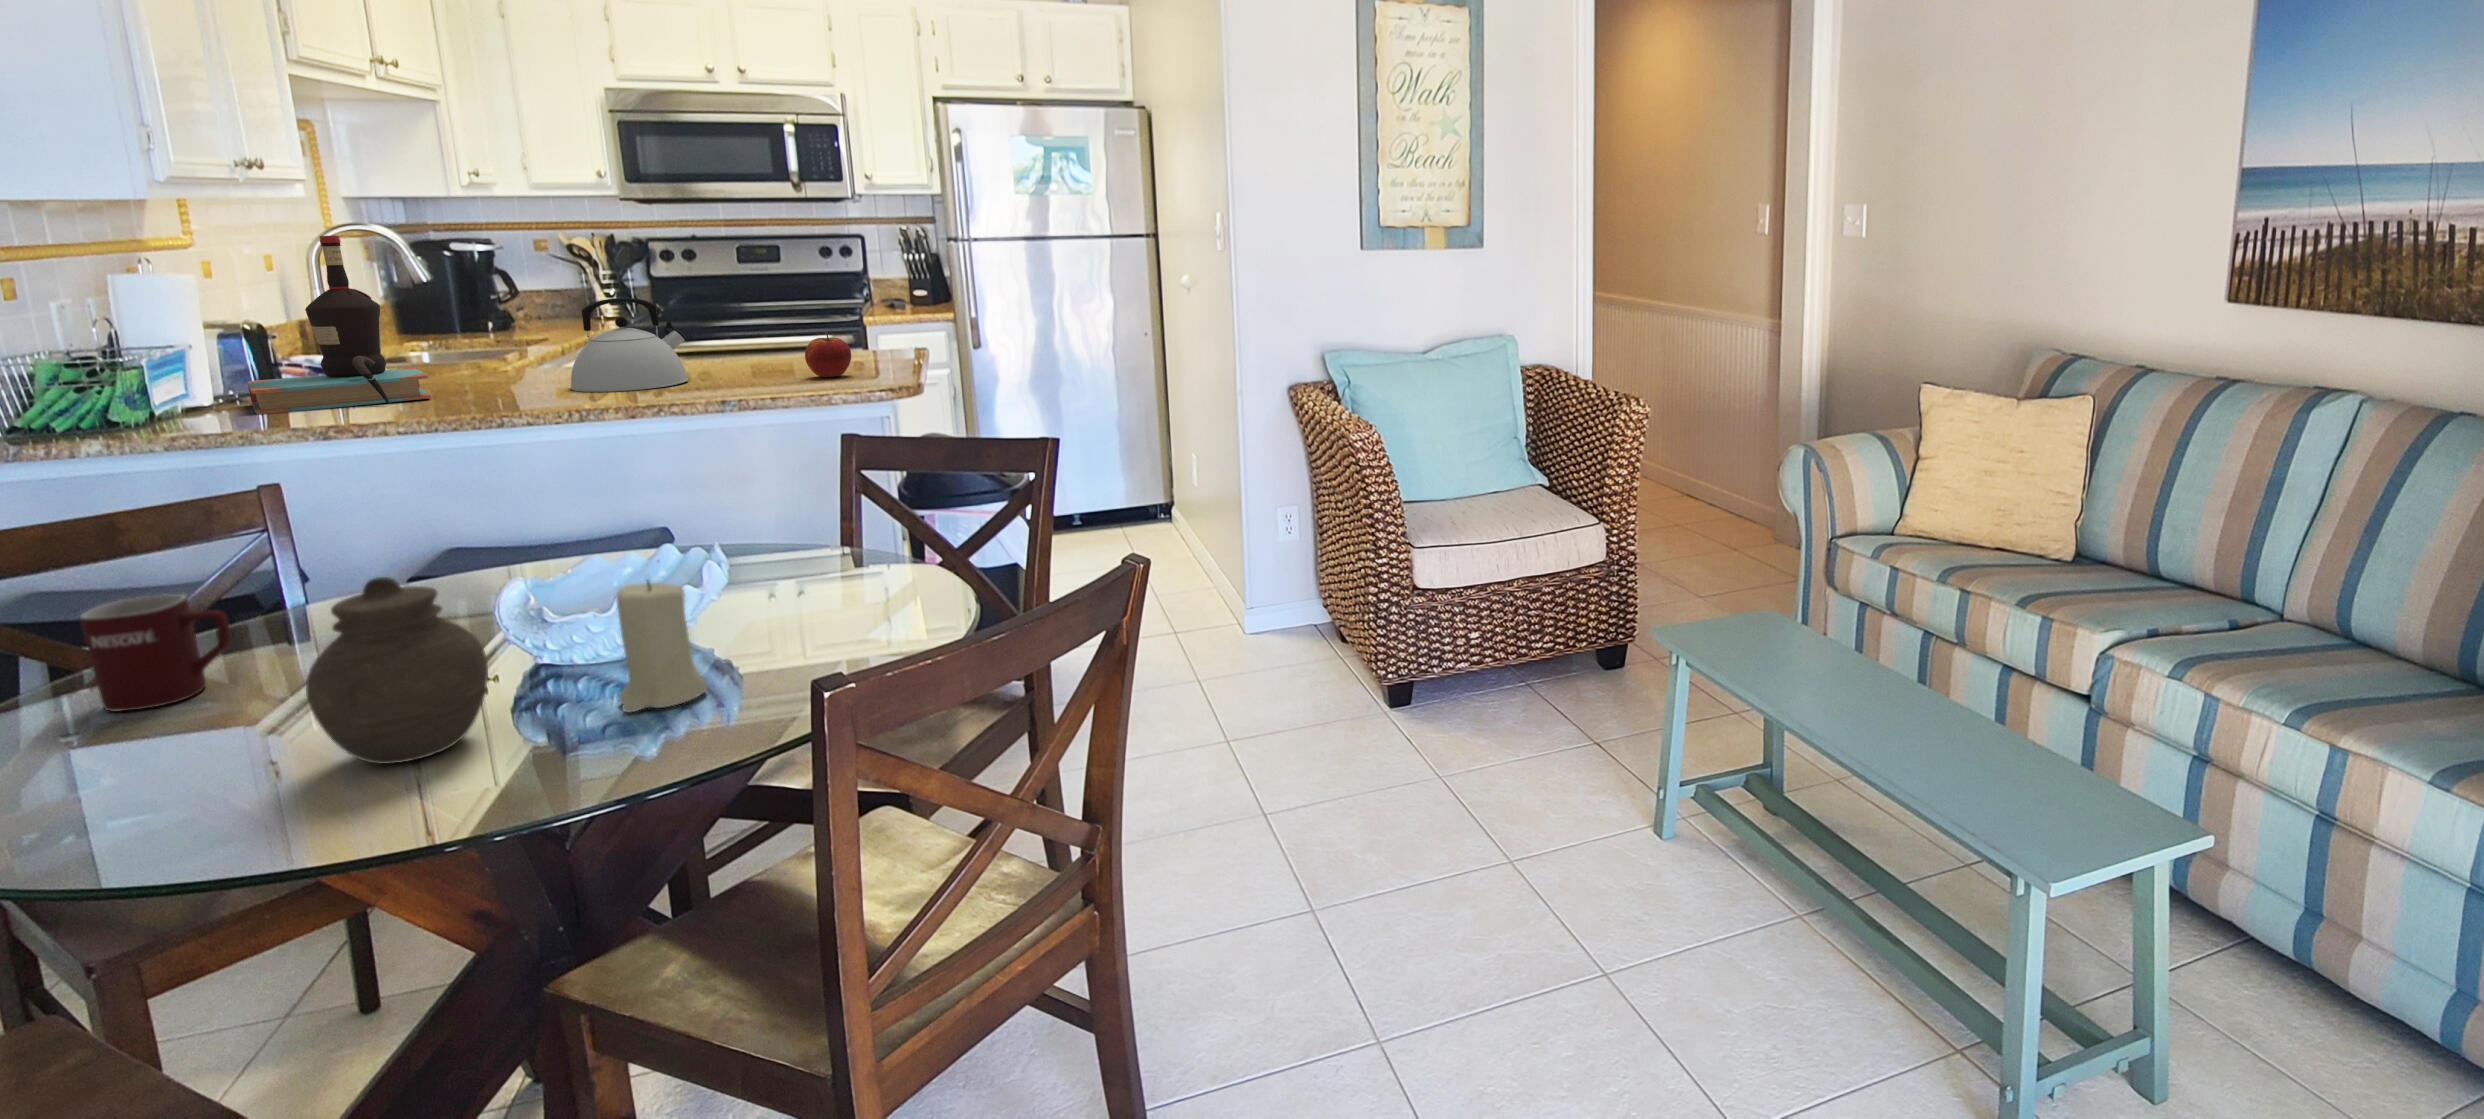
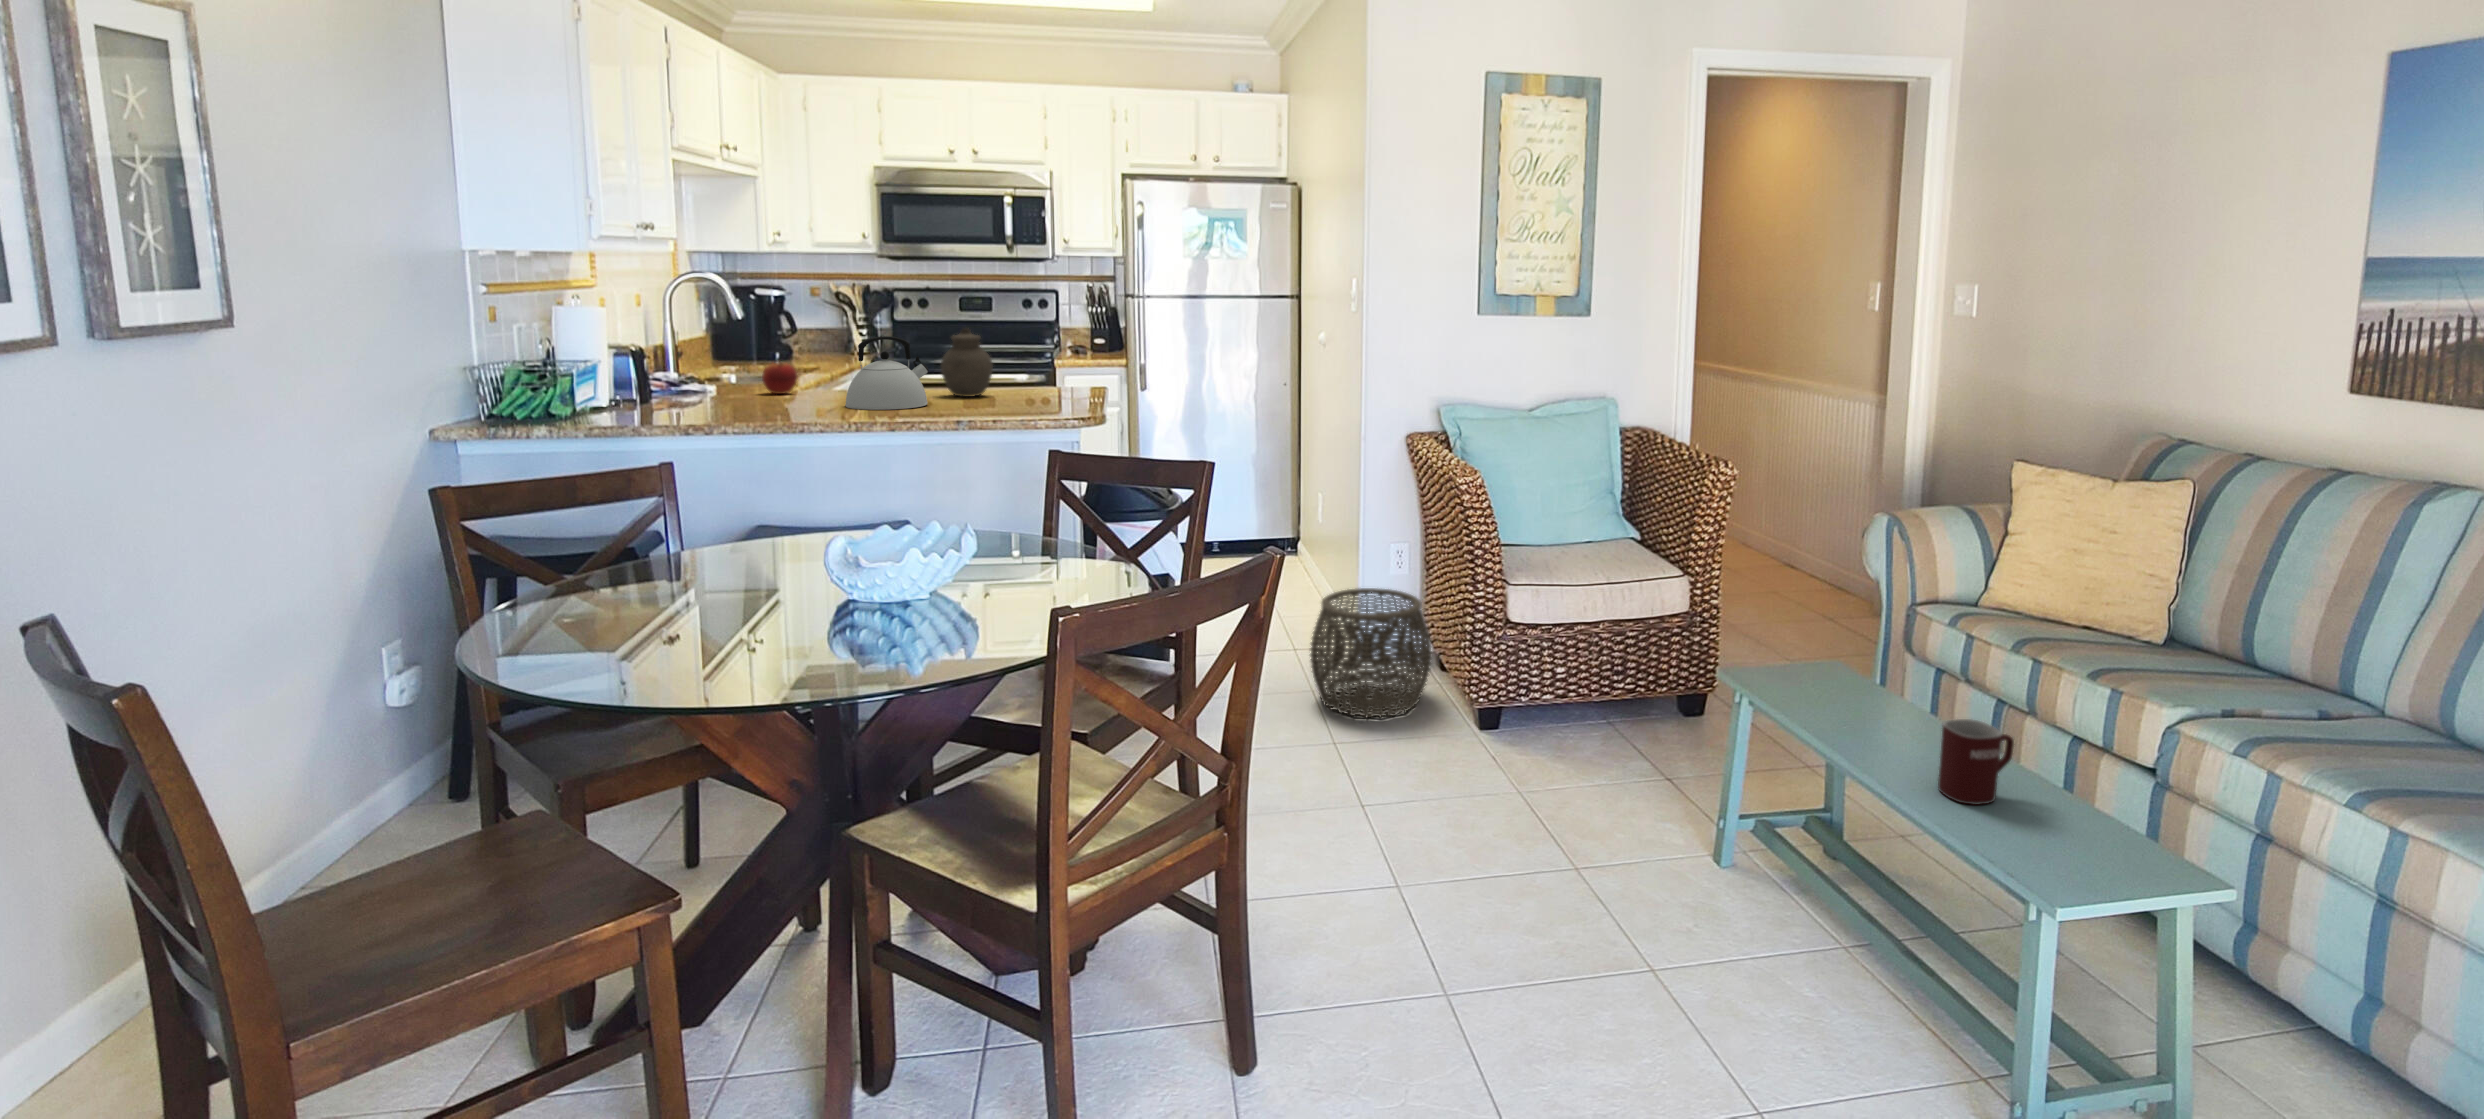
bottle: present [247,236,431,415] -> none [635,282,753,414]
apple: present [805,332,851,377] -> present [762,361,797,394]
woven basket: none [1194,559,1334,706] -> present [1310,588,1432,718]
jar: present [306,577,488,764] -> present [941,328,993,397]
candle: present [616,580,707,712] -> none [895,540,953,637]
mug: present [80,594,230,711] -> present [1938,719,2014,805]

